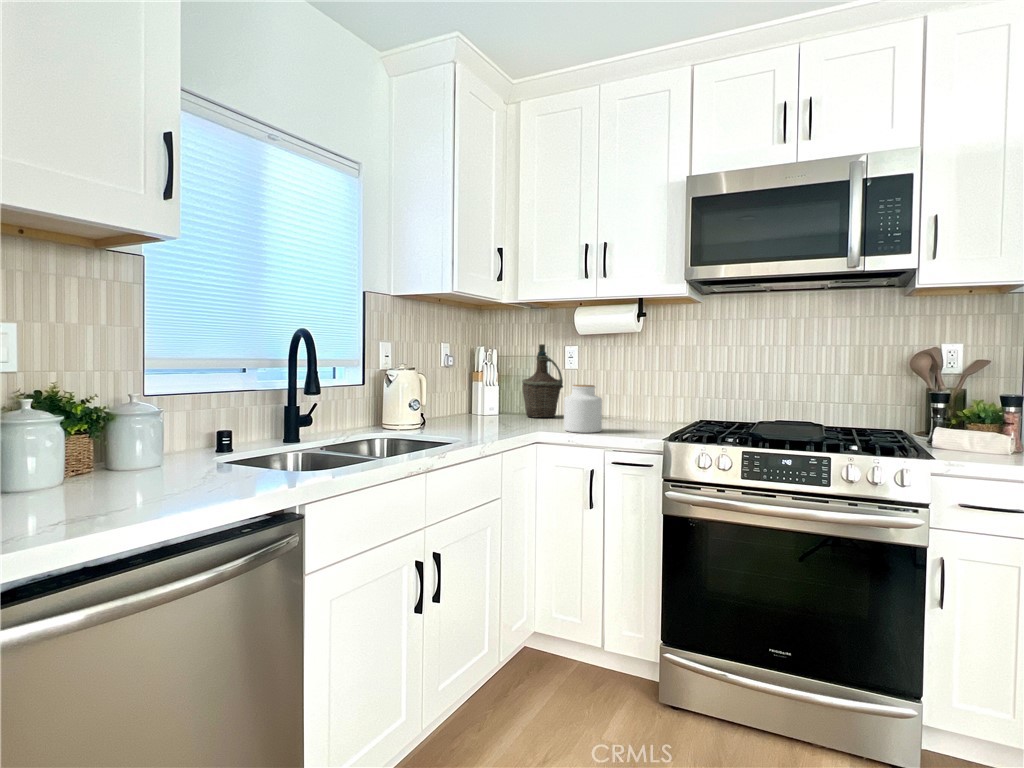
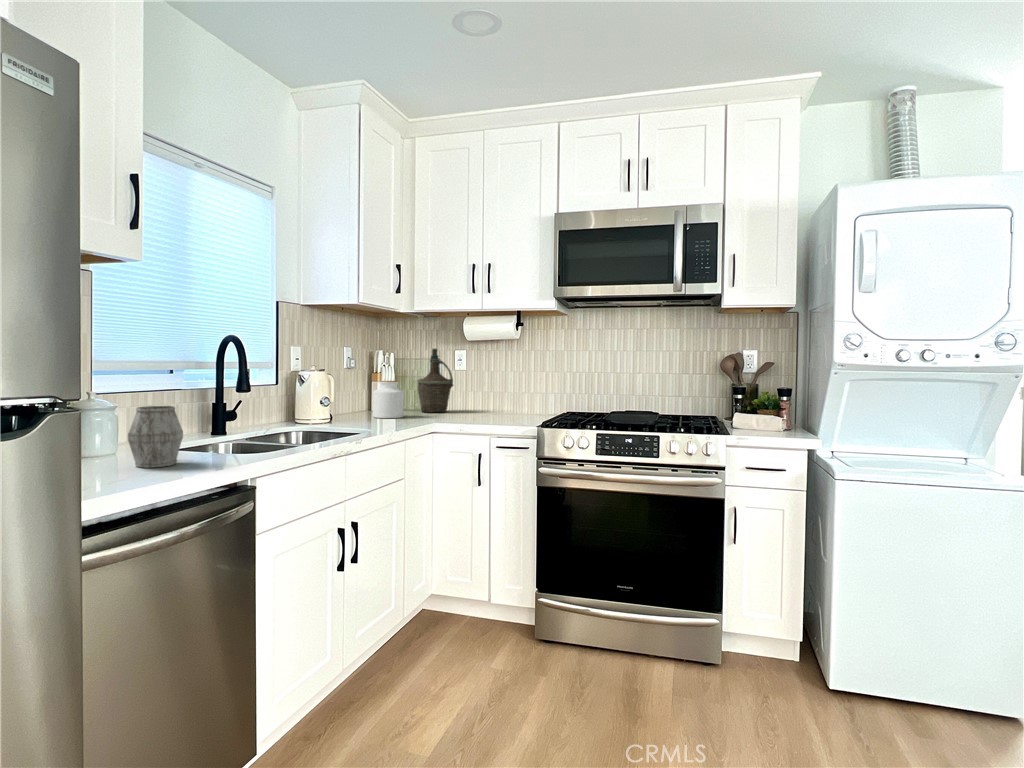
jar: present [564,385,602,433] -> present [373,381,404,418]
mug: none [151,413,219,490] -> present [128,406,183,468]

